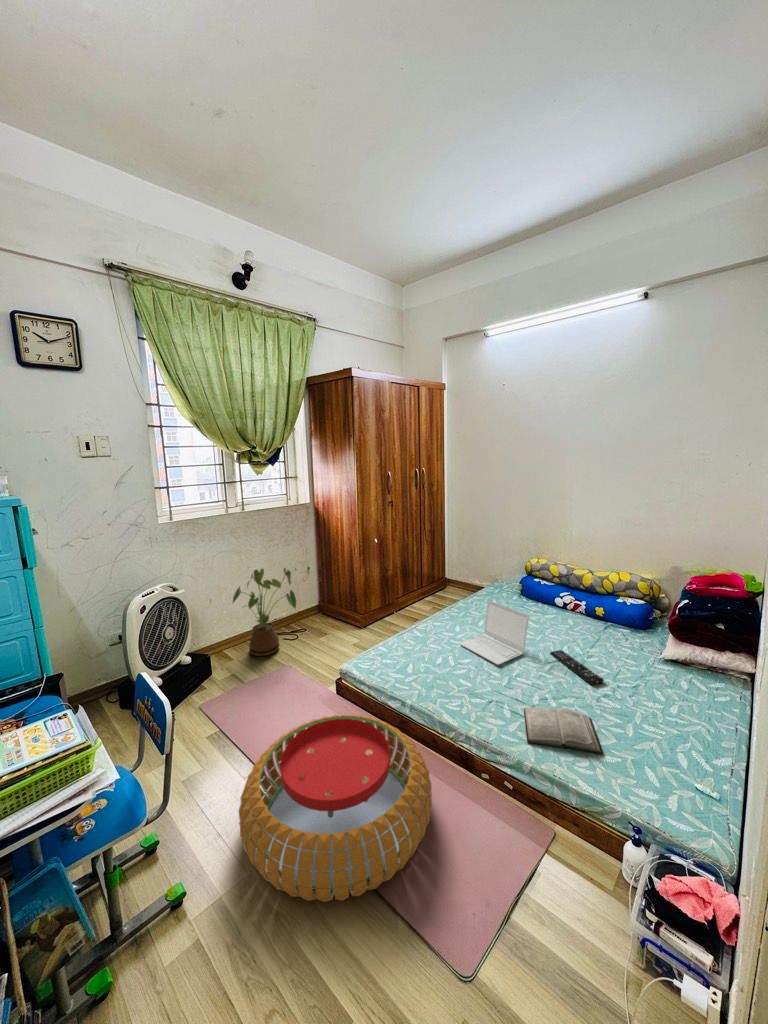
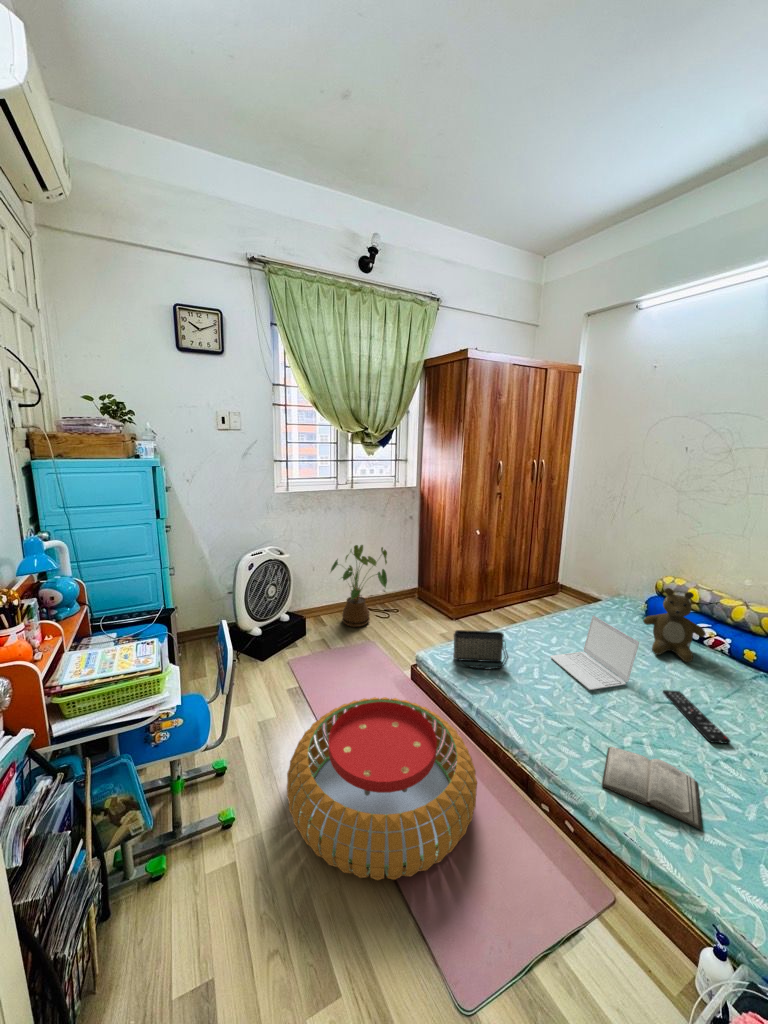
teddy bear: none [524,567,569,626] -> present [643,588,706,662]
handbag: none [375,630,428,669] -> present [453,630,508,670]

